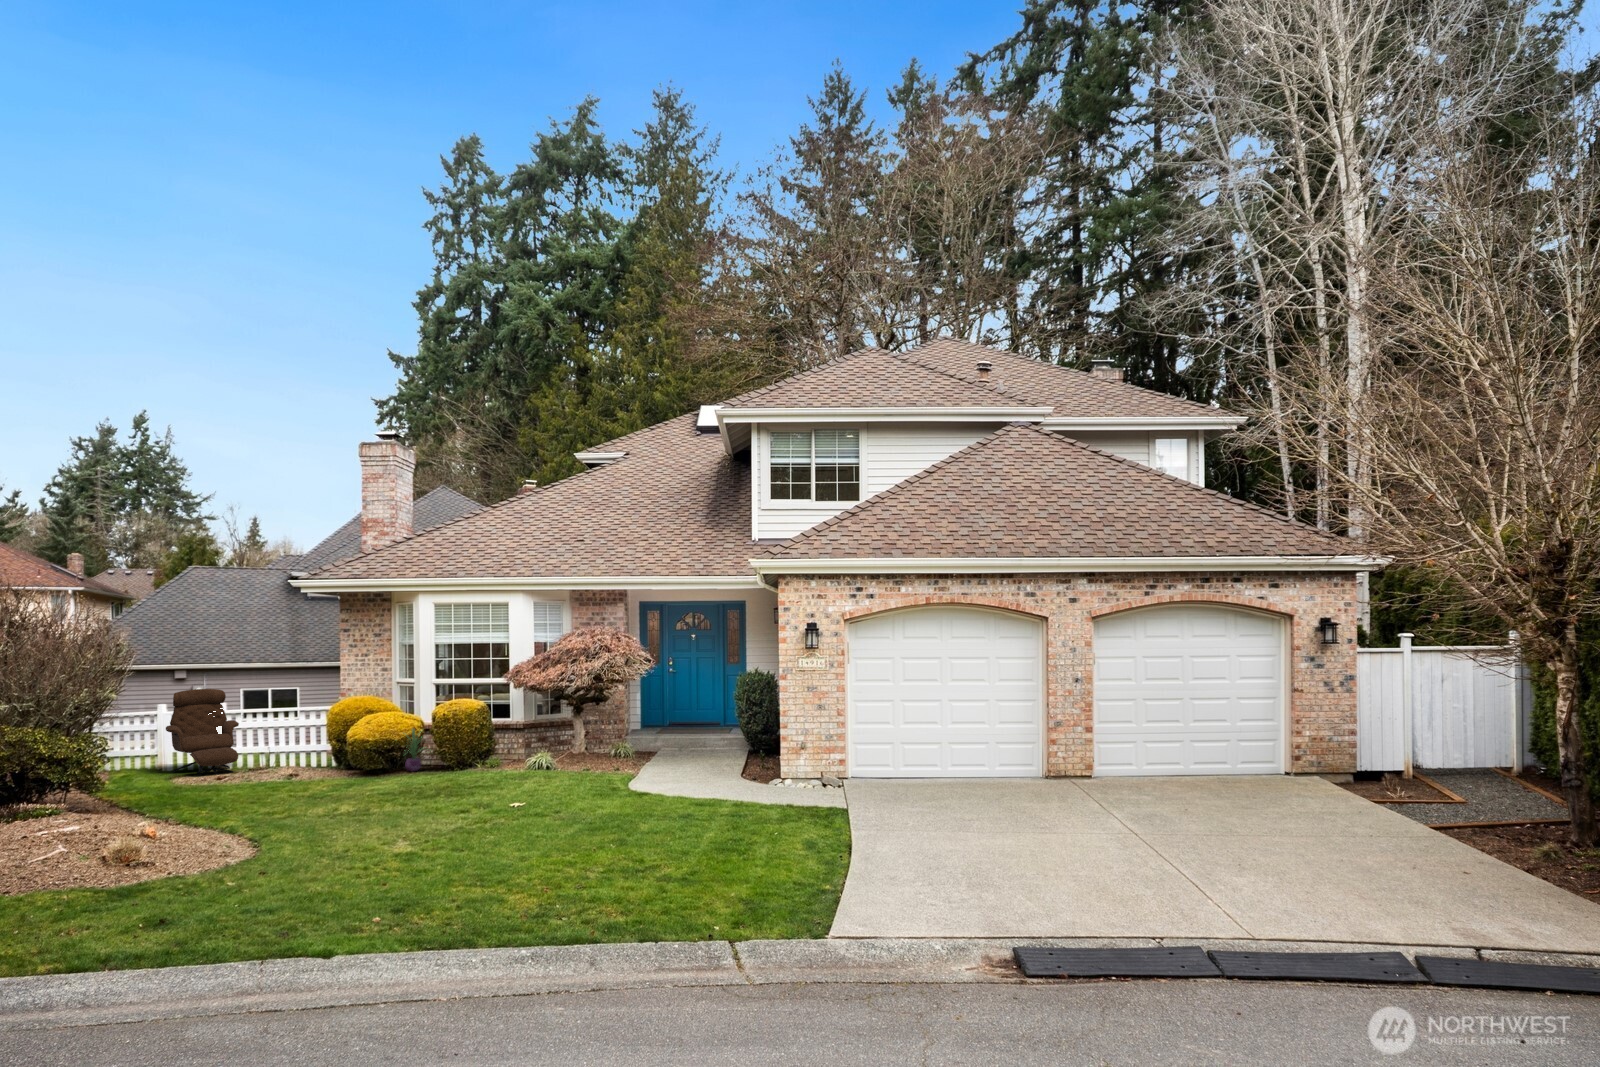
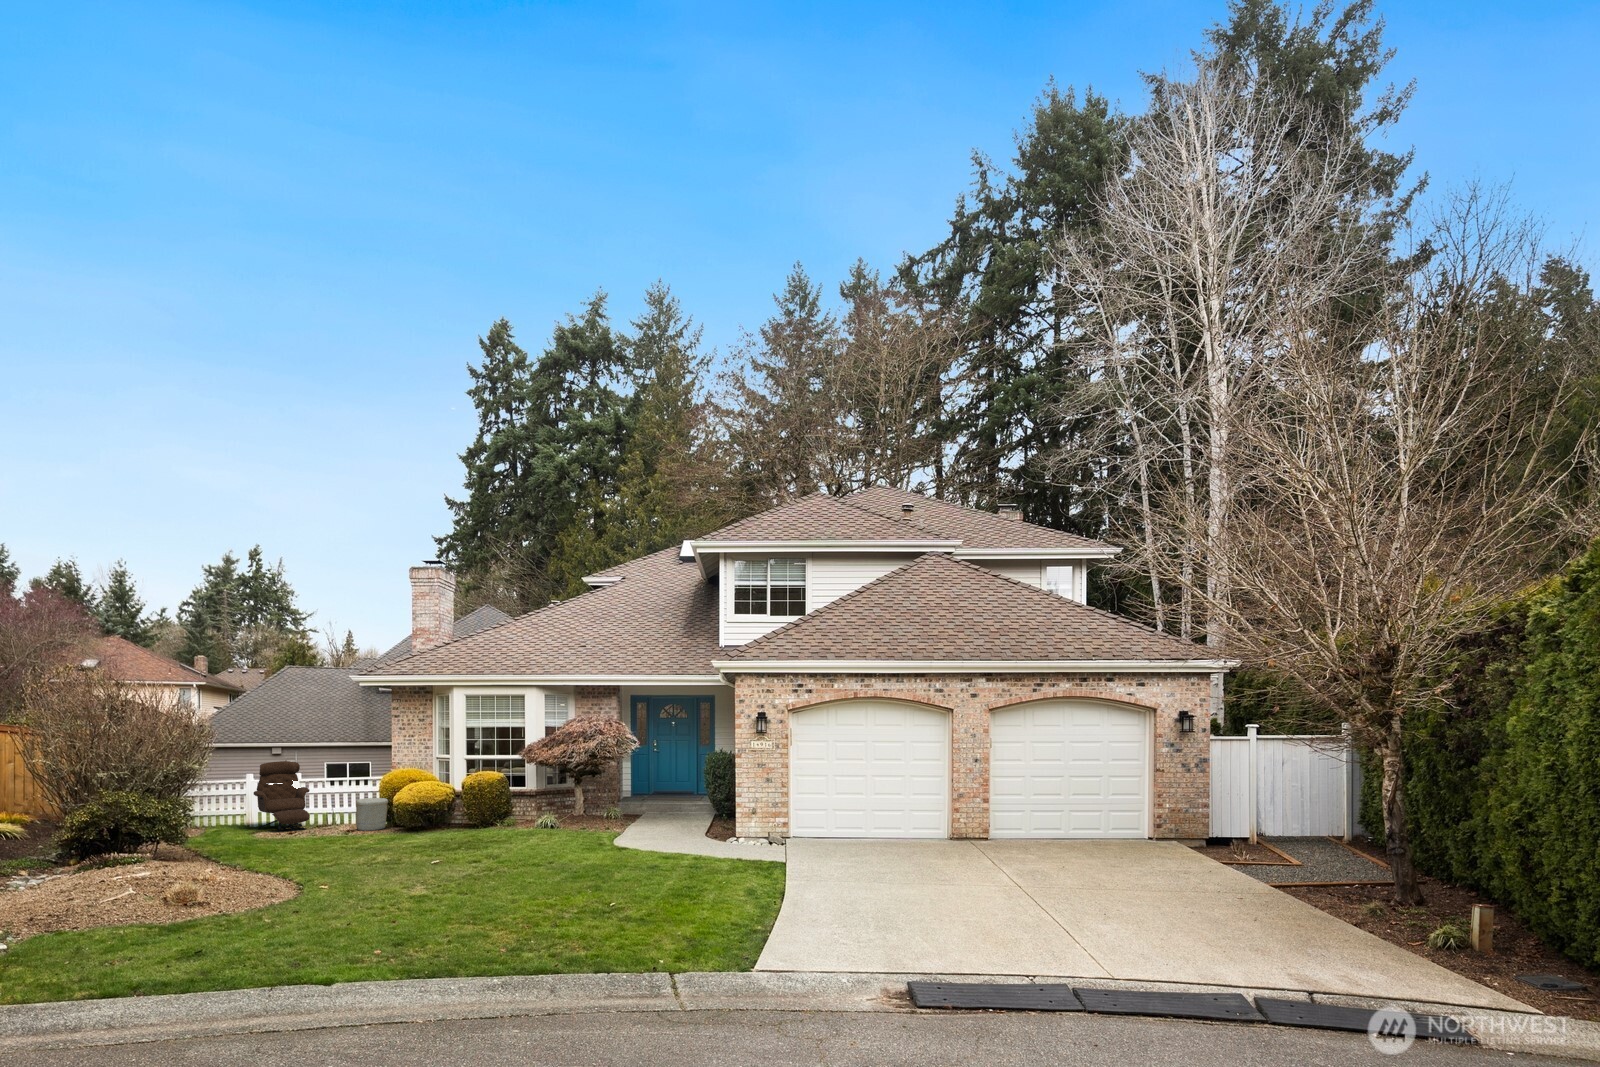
decorative plant: present [405,729,422,771] -> none [428,795,466,830]
woven basket: none [297,733,338,773] -> present [356,798,388,831]

